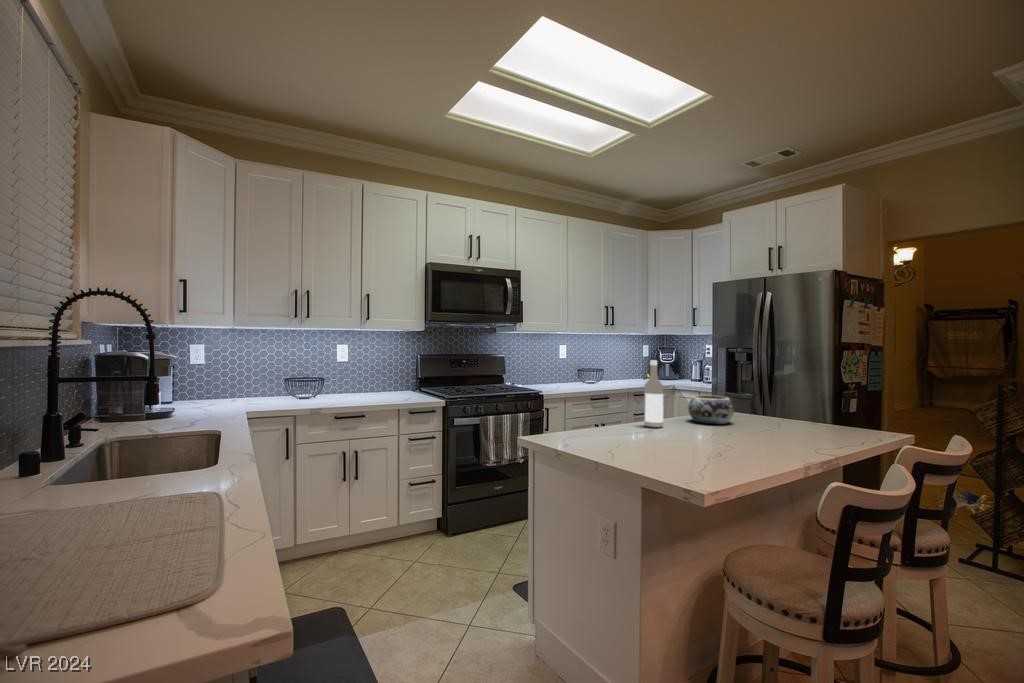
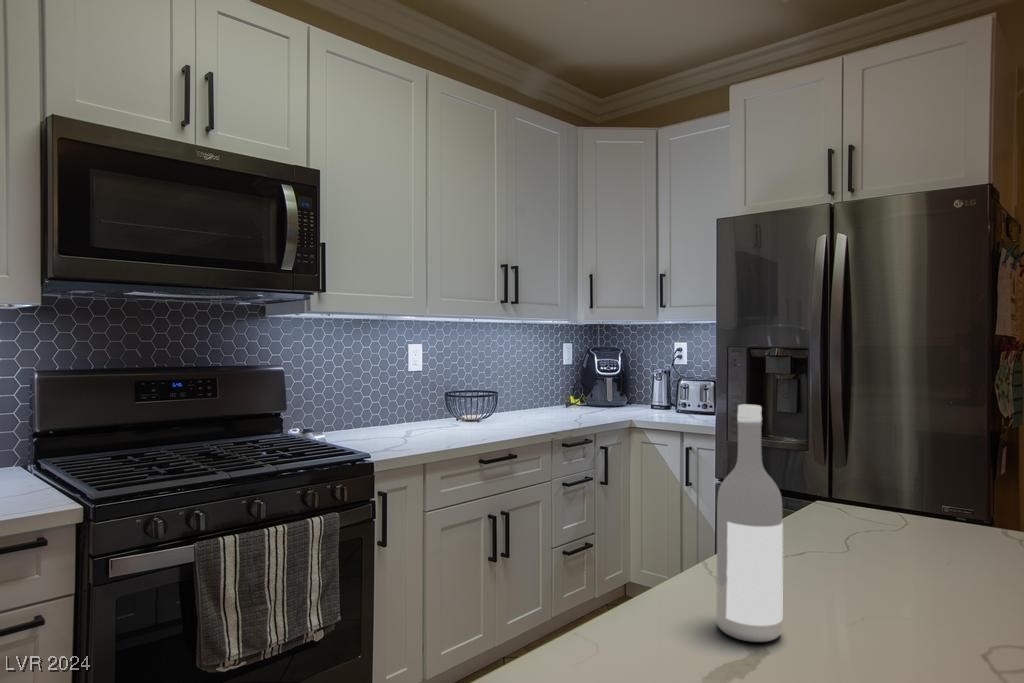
decorative bowl: present [688,395,734,424] -> none [802,493,941,594]

